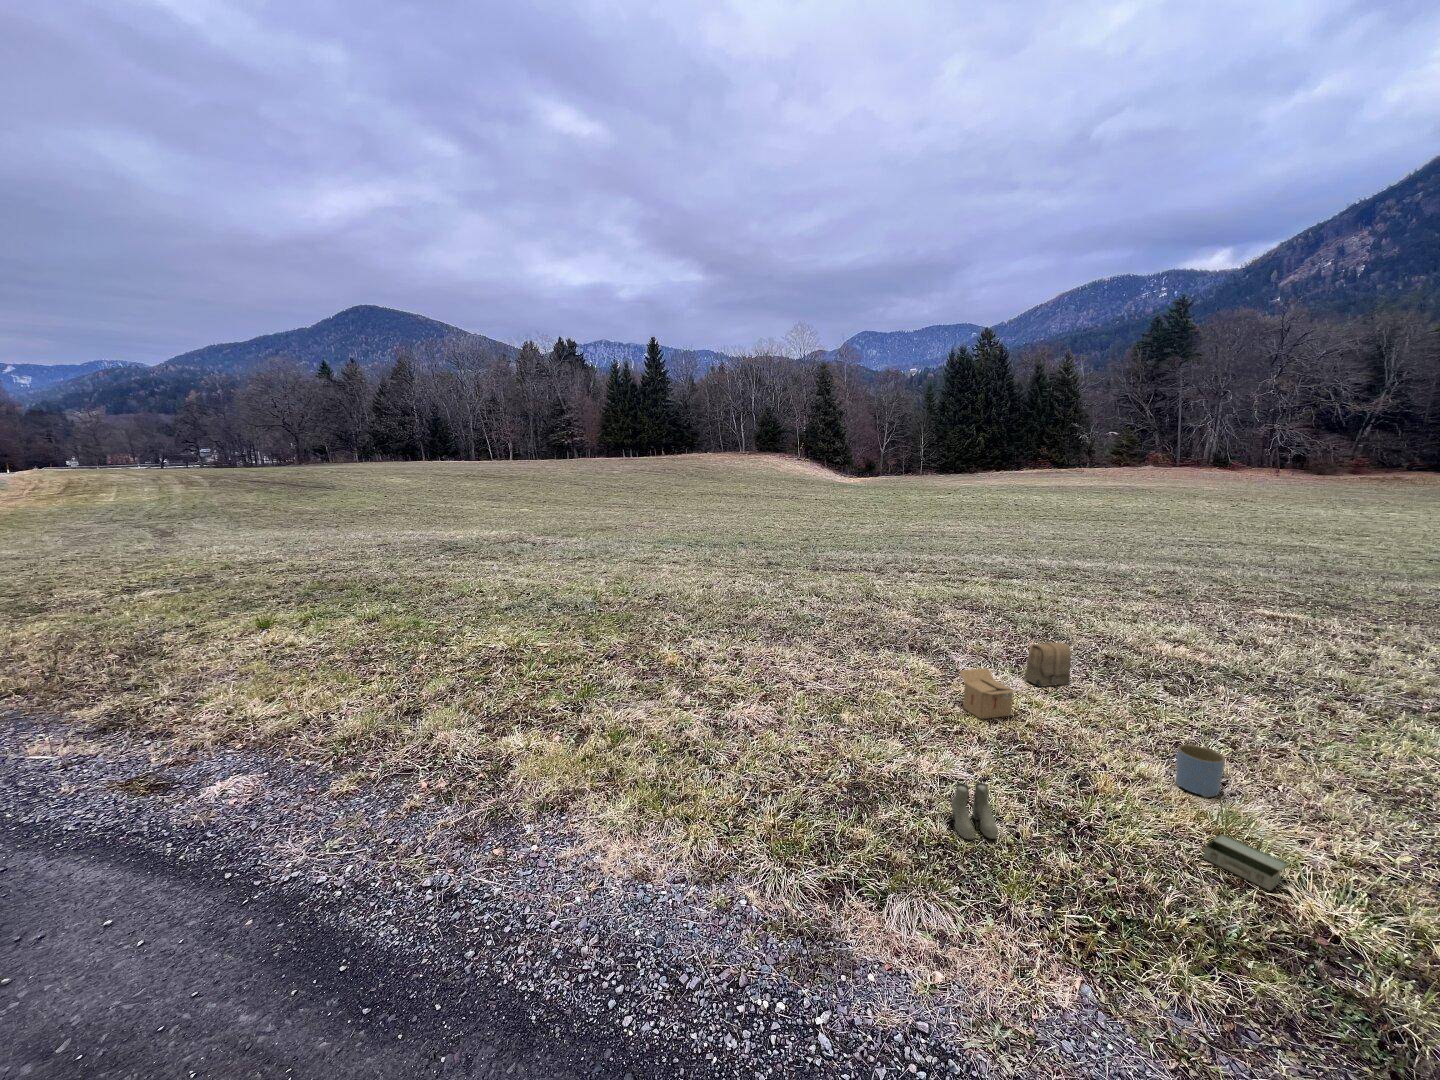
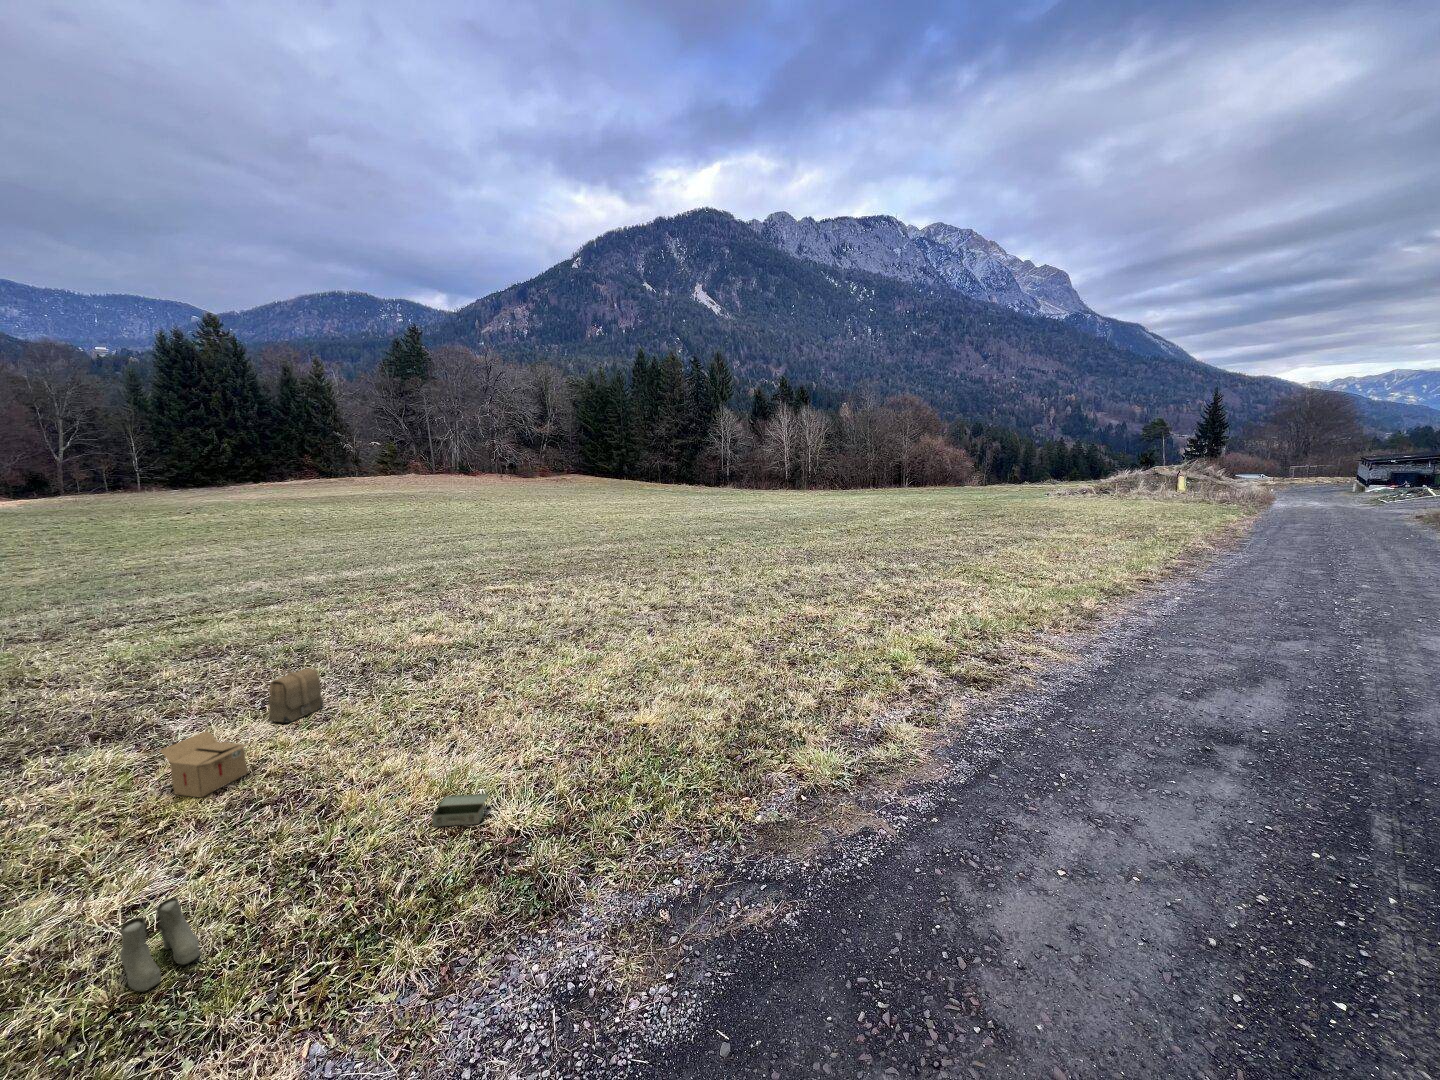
planter: present [1176,744,1225,797] -> none [412,724,449,768]

